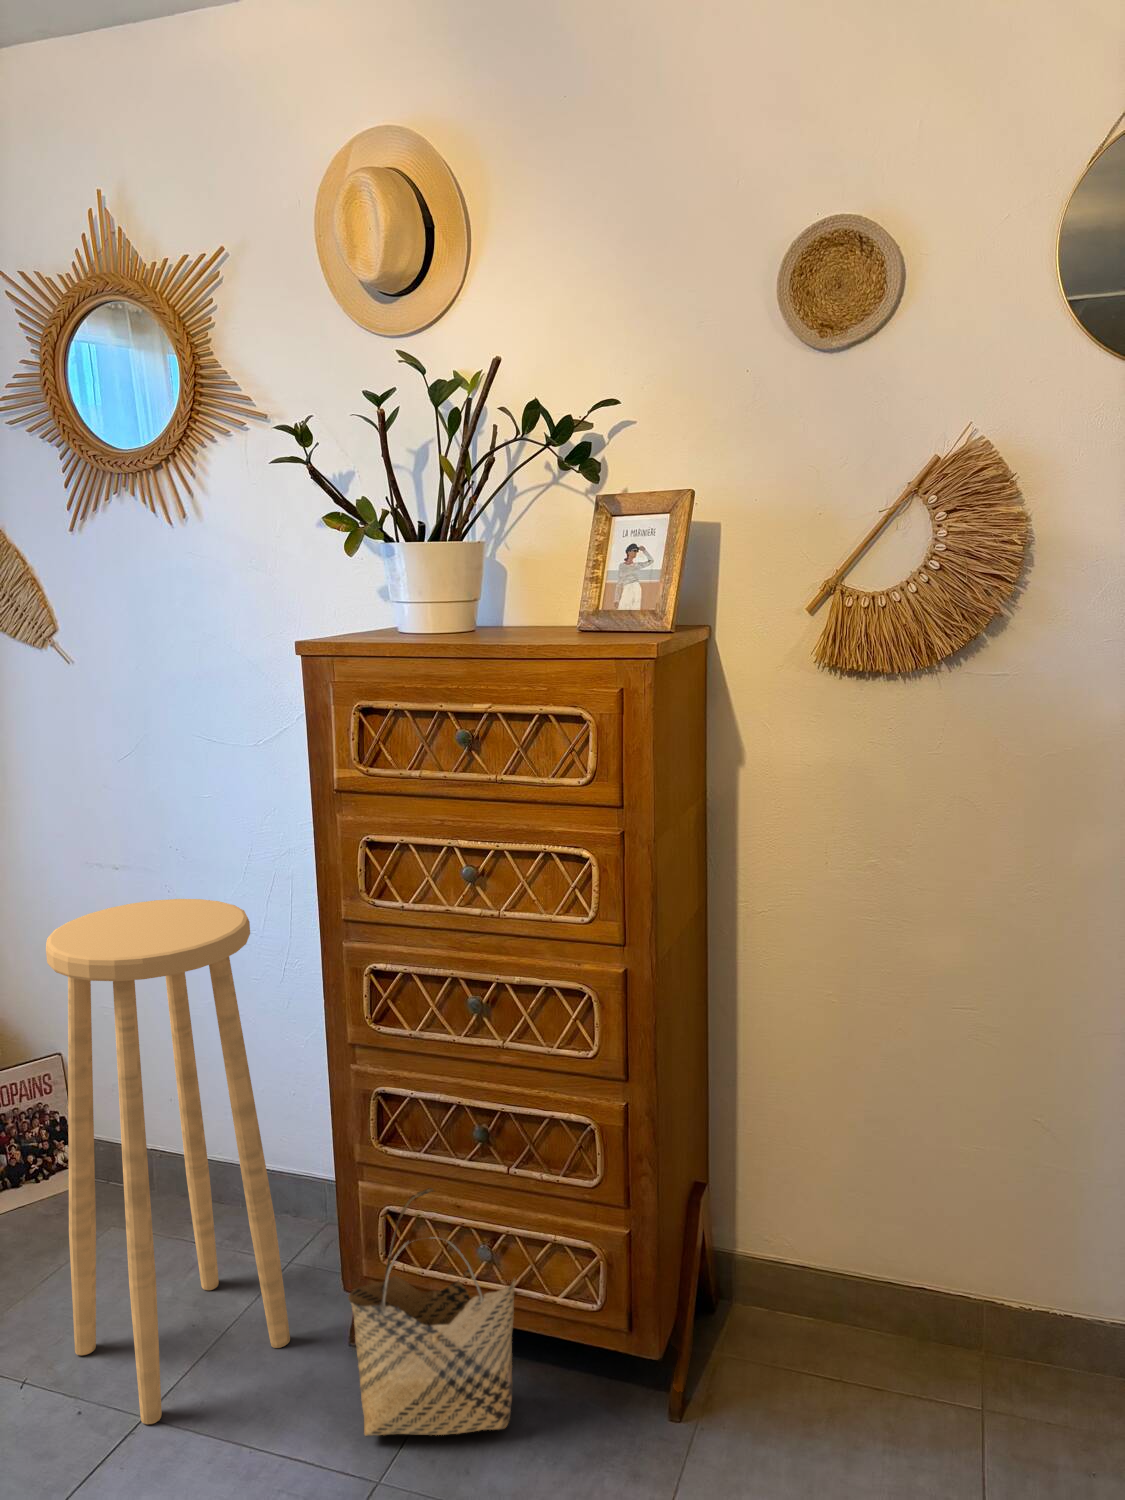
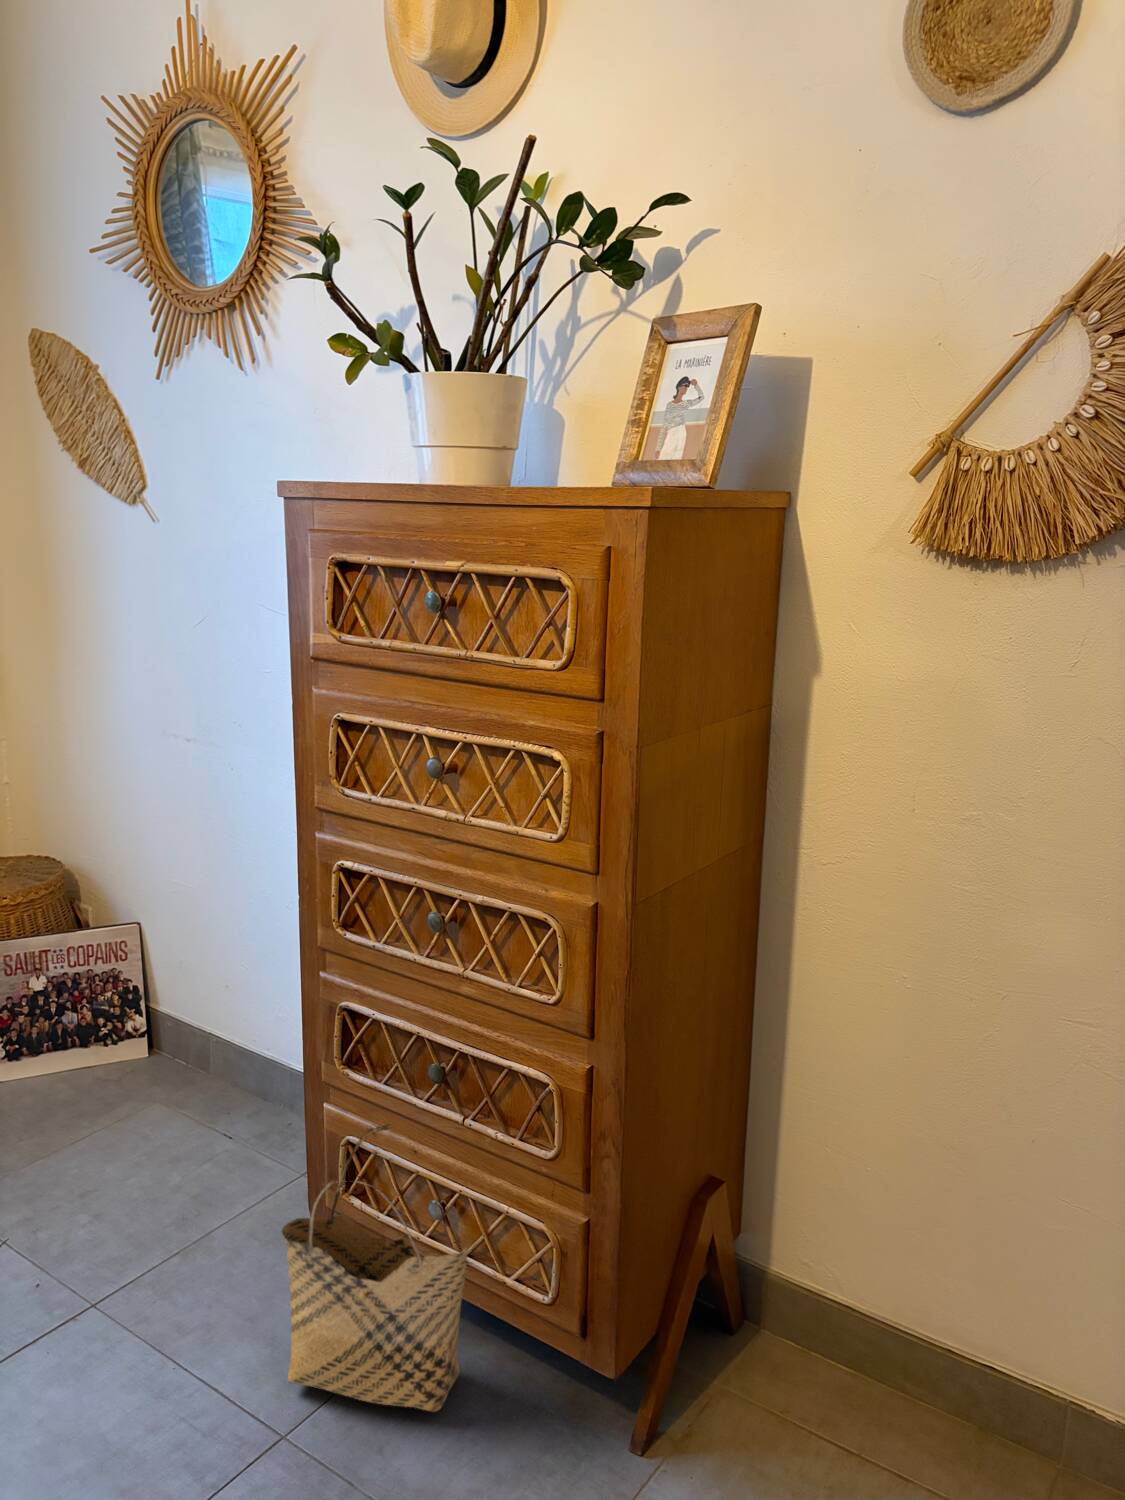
stool: present [46,899,290,1424] -> none [23,769,266,1314]

